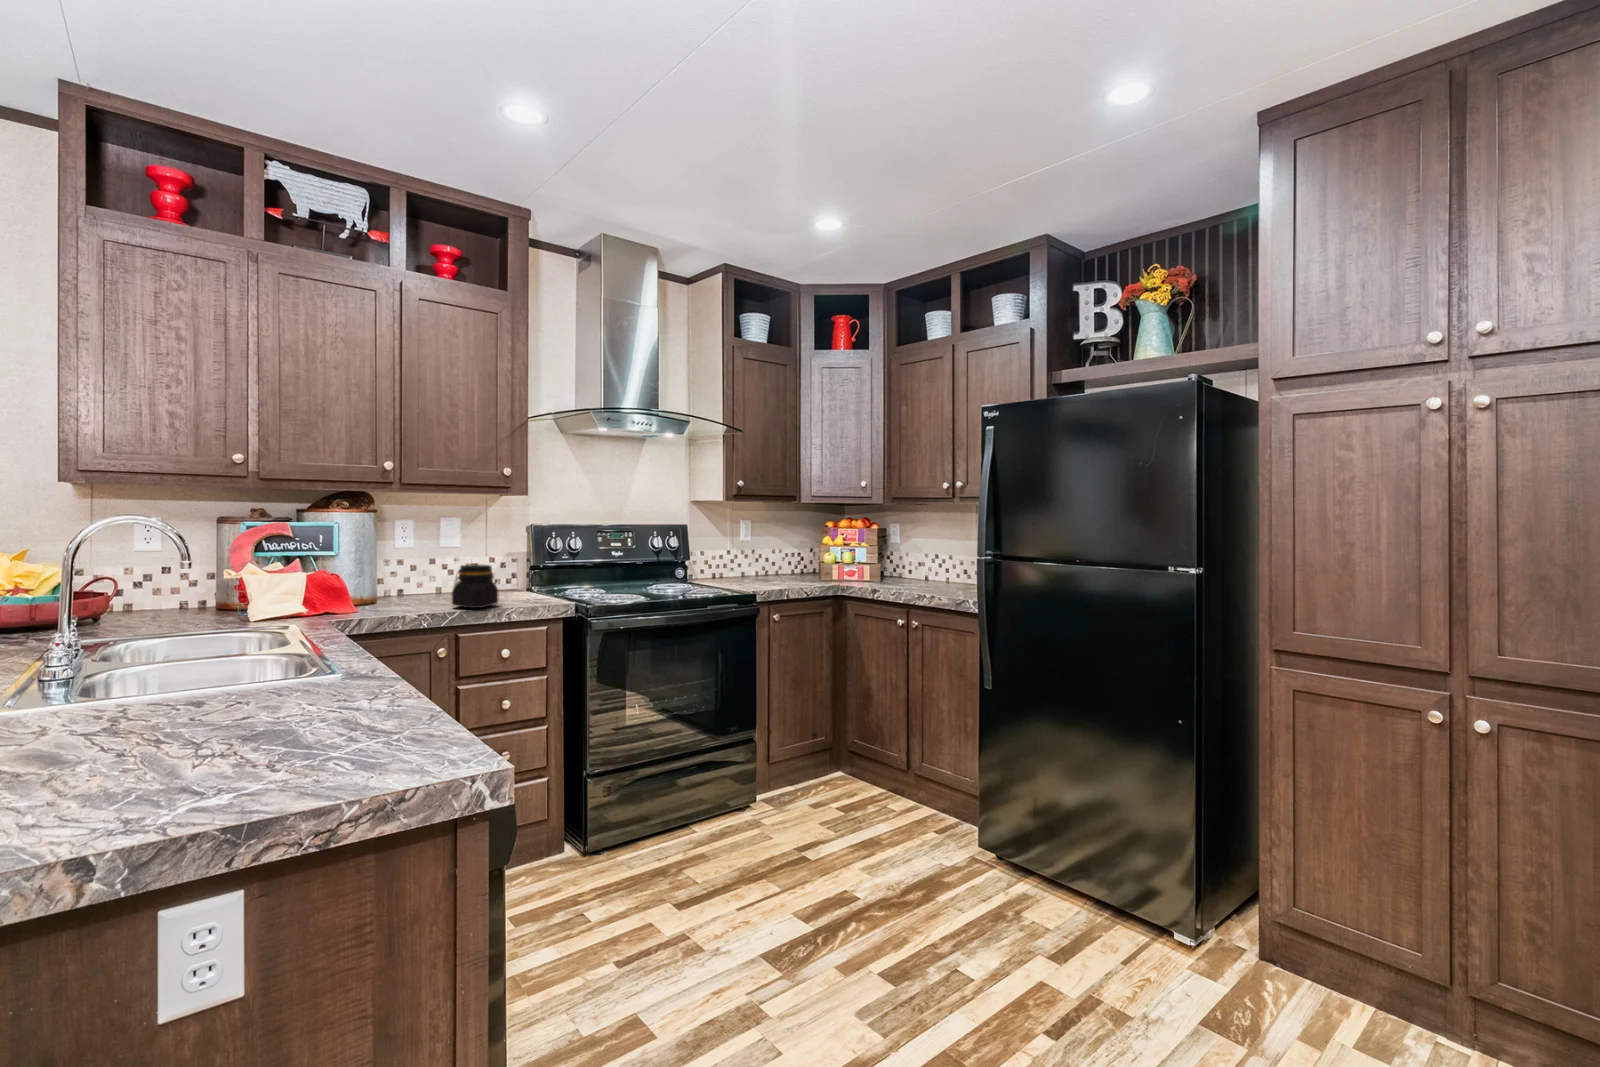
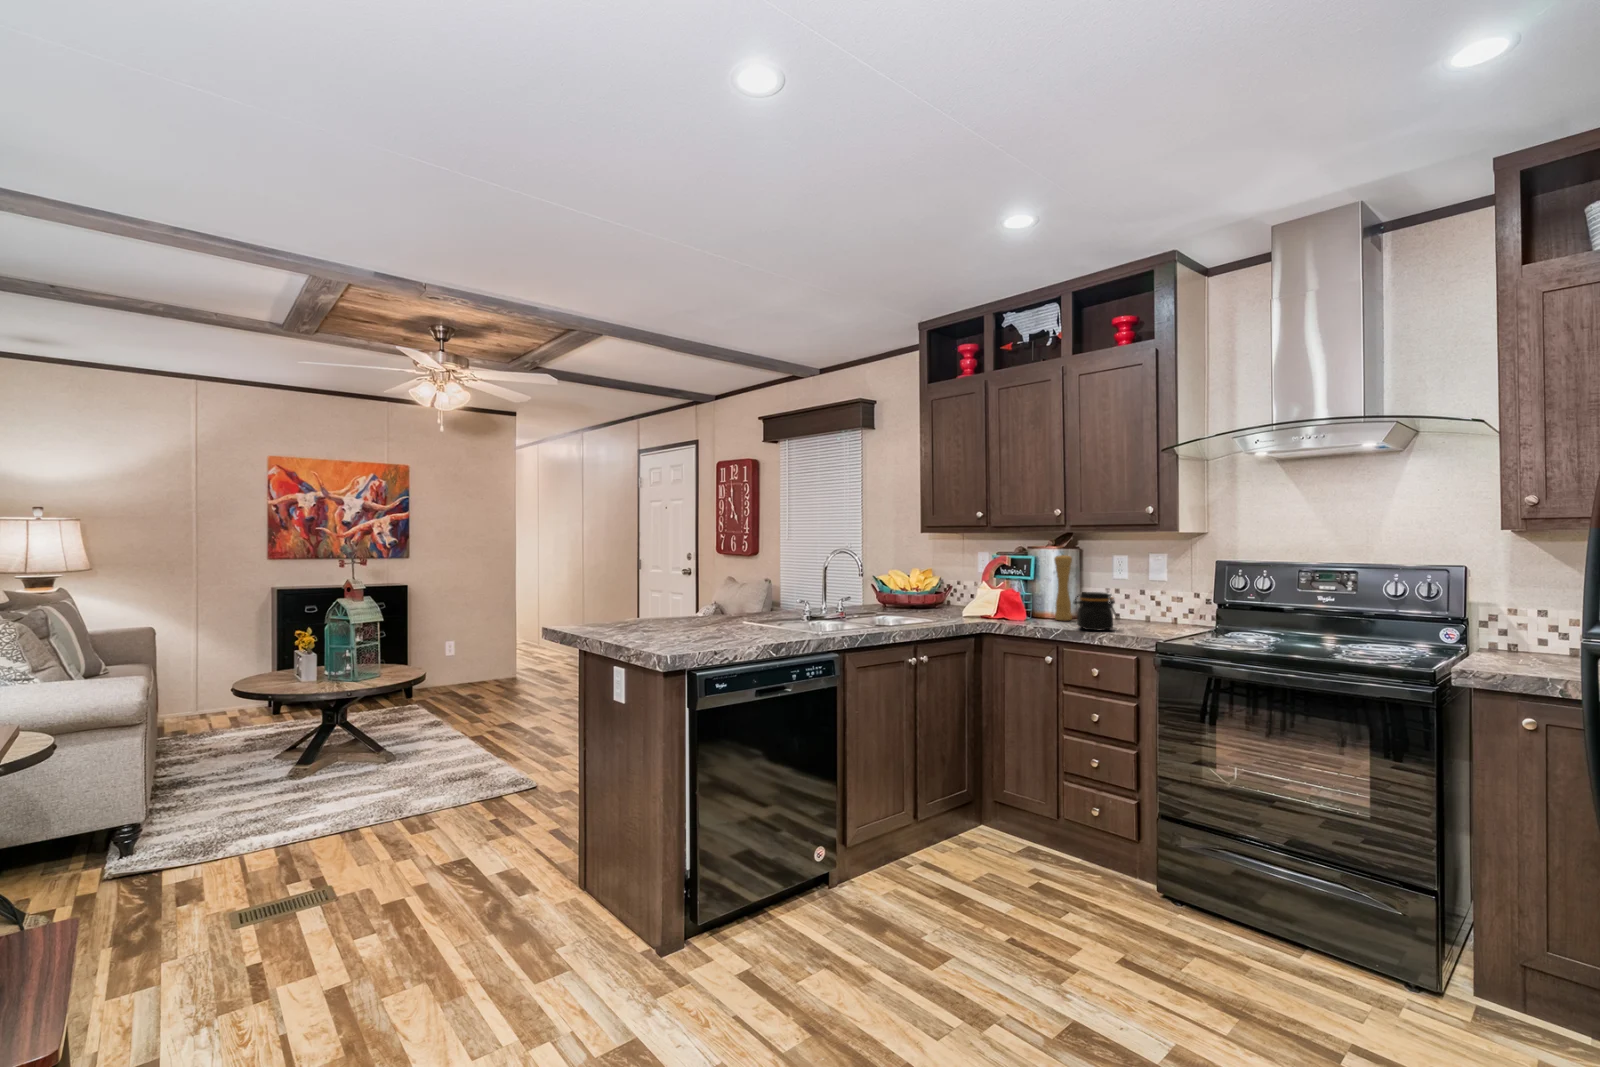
pepper mill: none [373,522,396,604] -> present [1054,555,1072,621]

